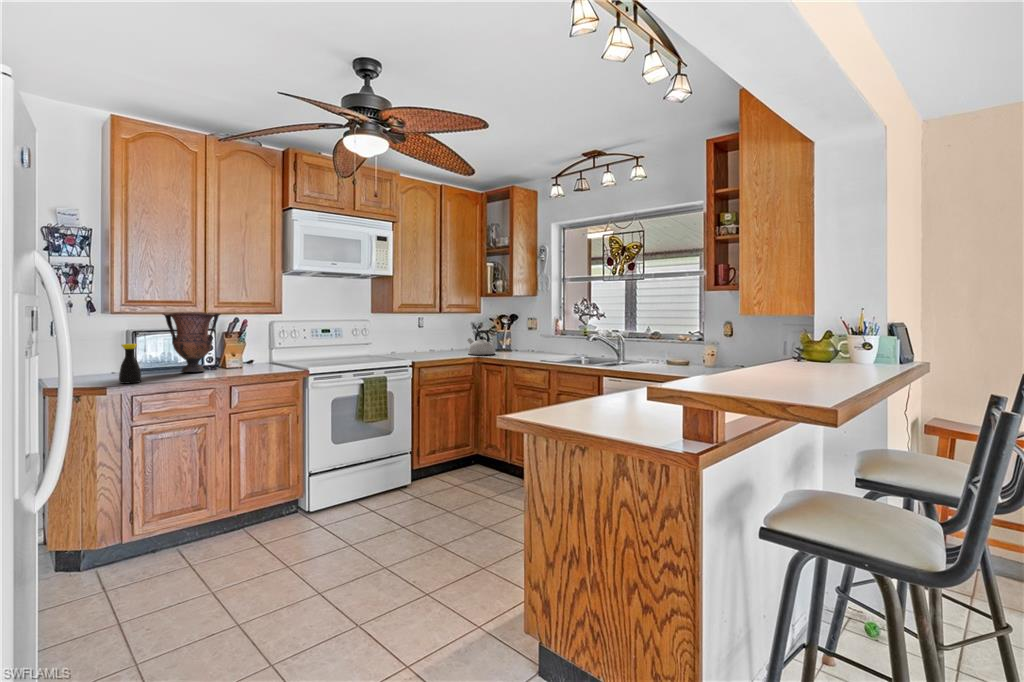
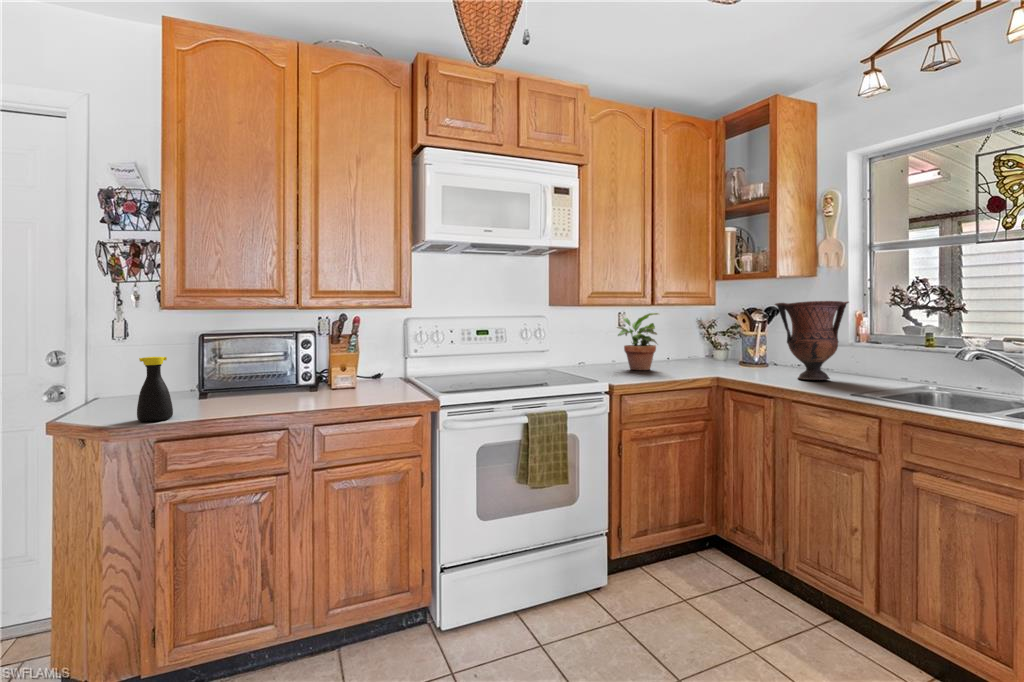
vase: present [163,313,221,372] -> present [775,301,849,380]
potted plant: none [417,318,444,354] -> present [617,313,658,370]
kettle: present [467,330,495,355] -> none [697,332,746,373]

